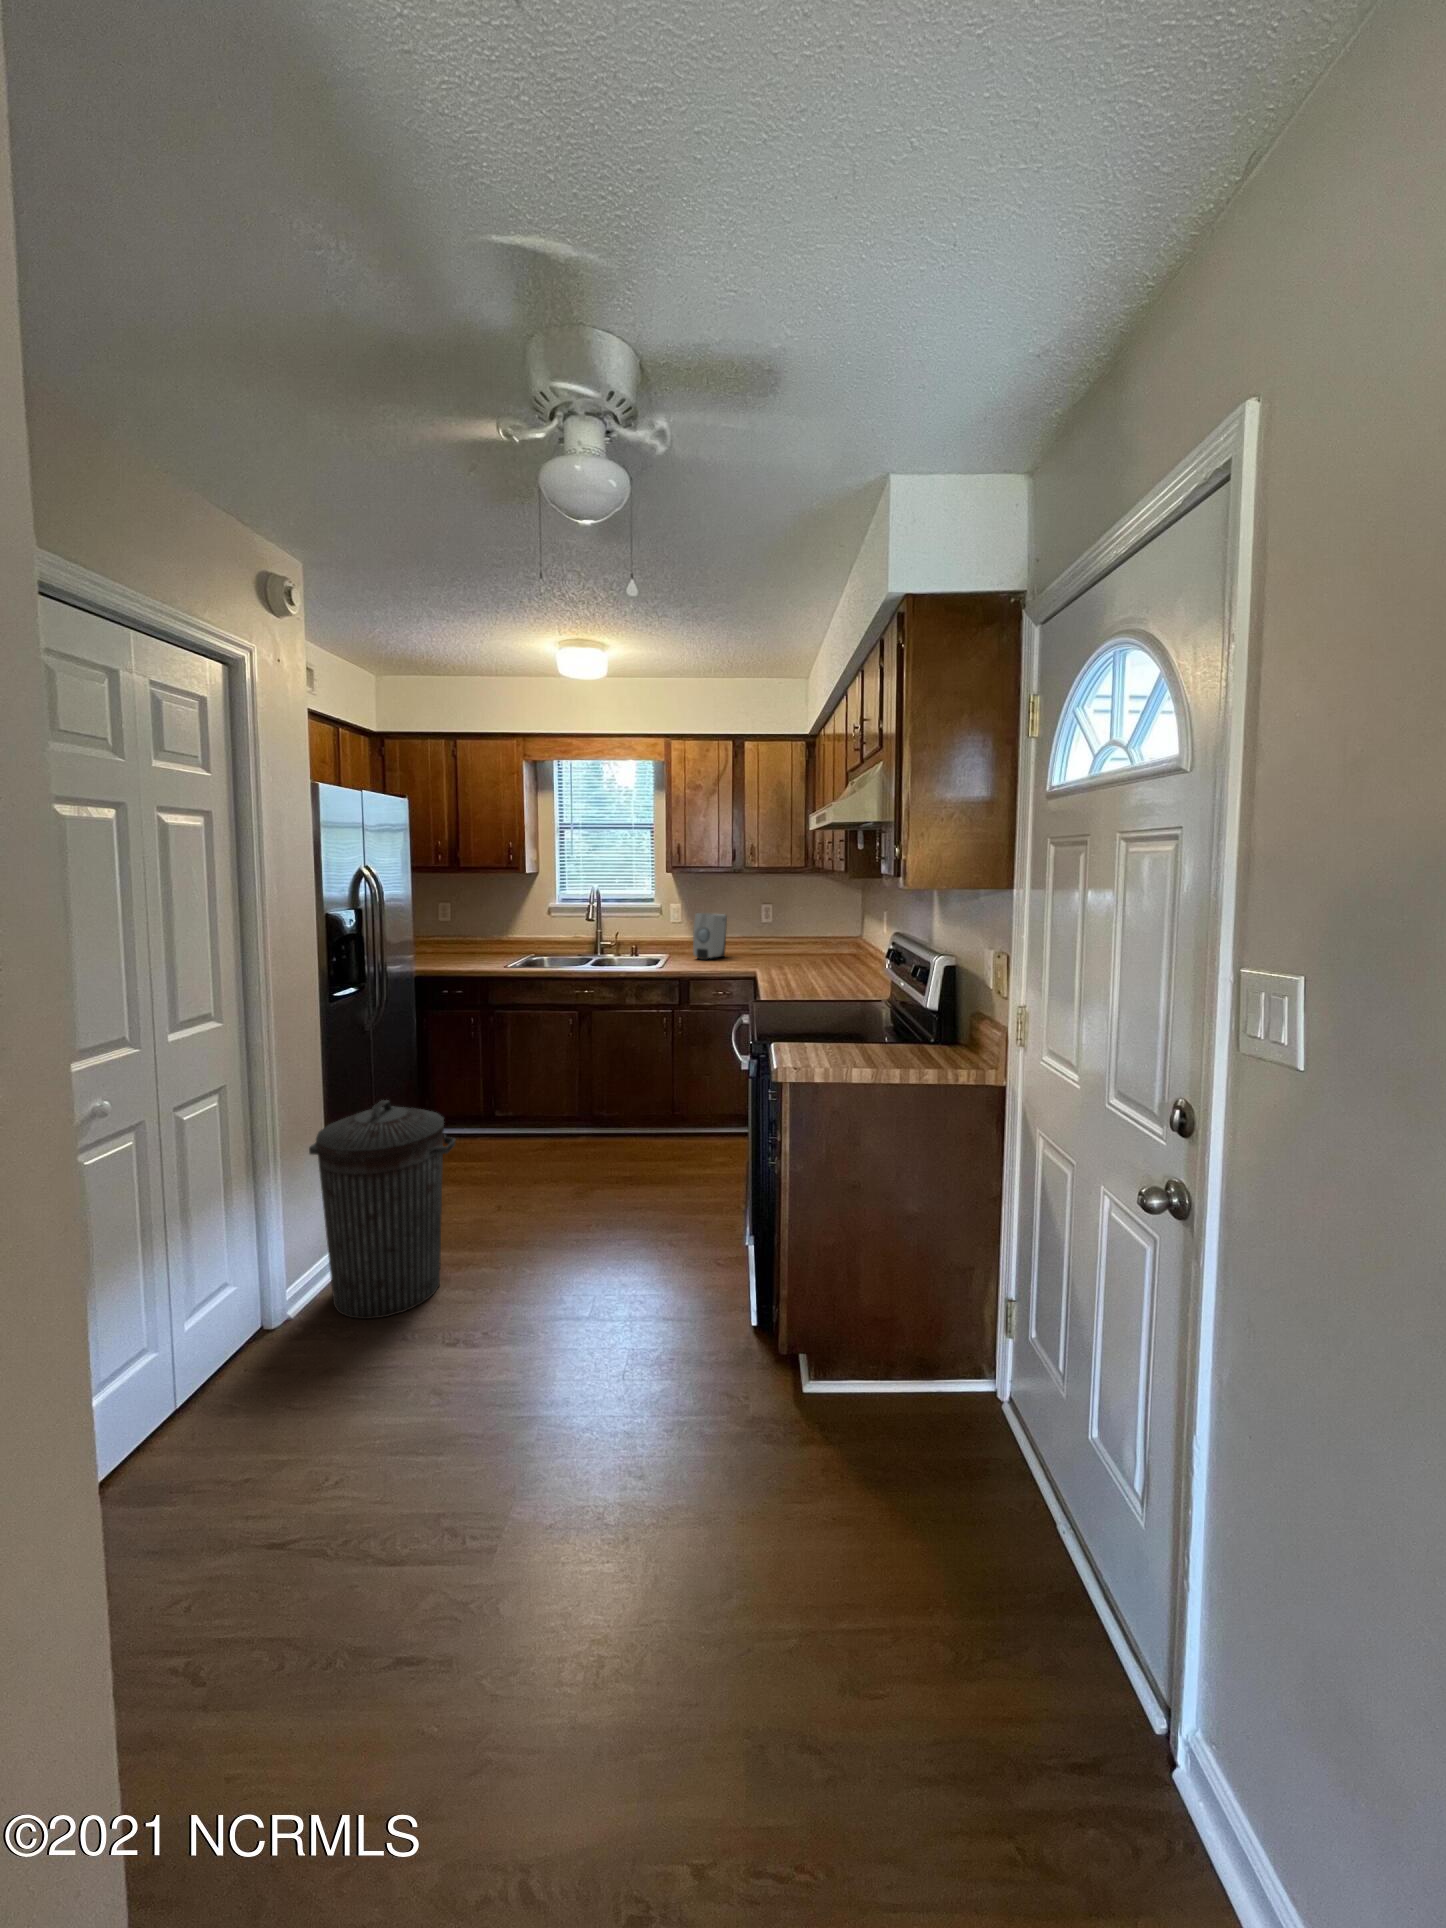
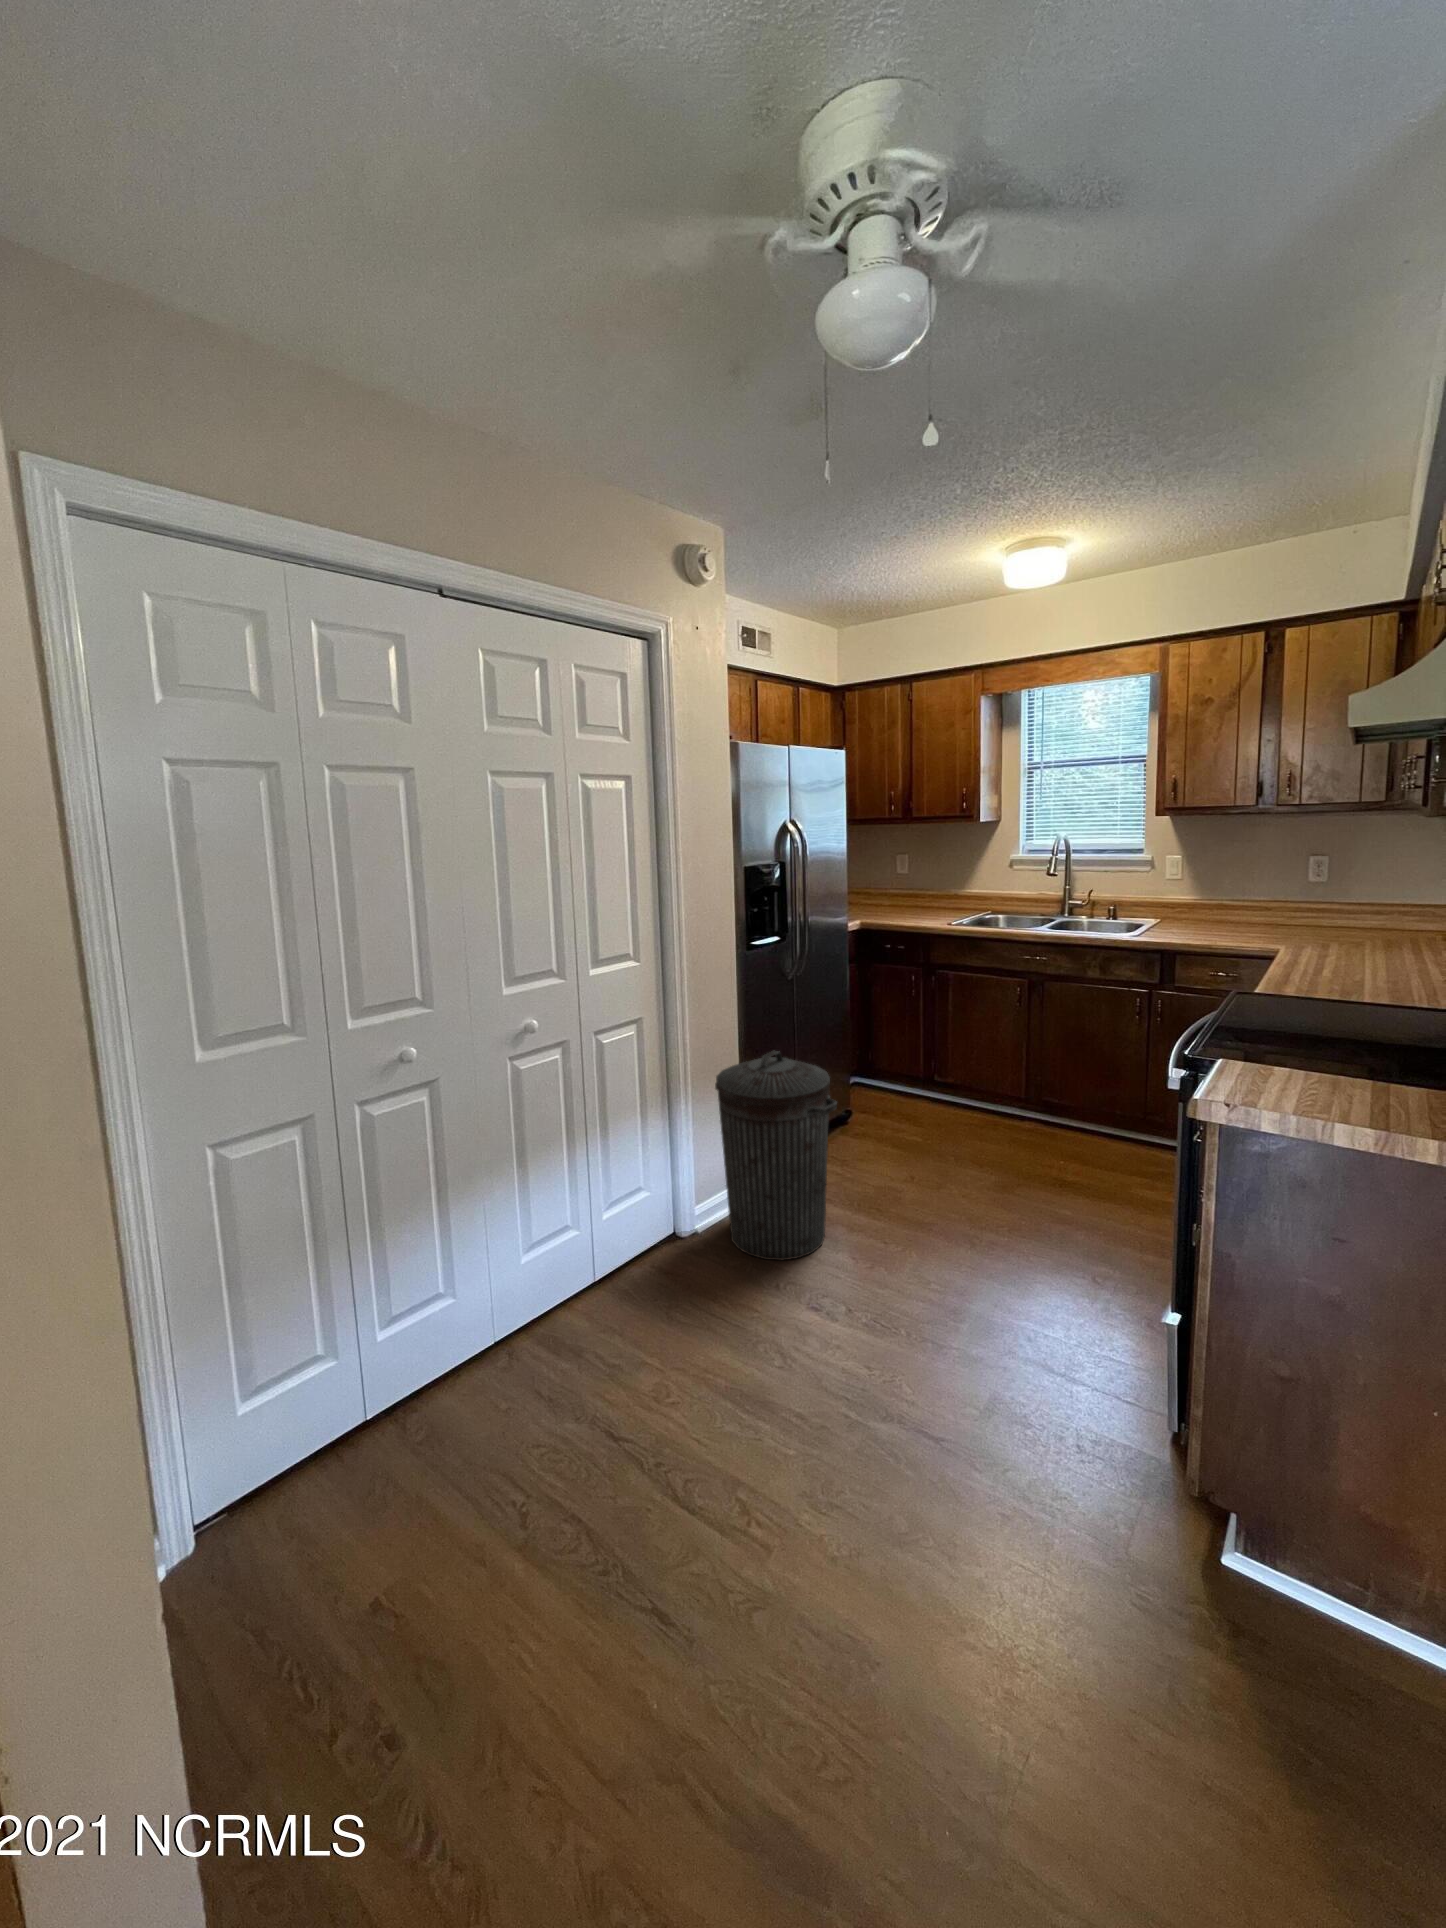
soap dispenser: present [693,913,727,960] -> none [1189,867,1248,930]

